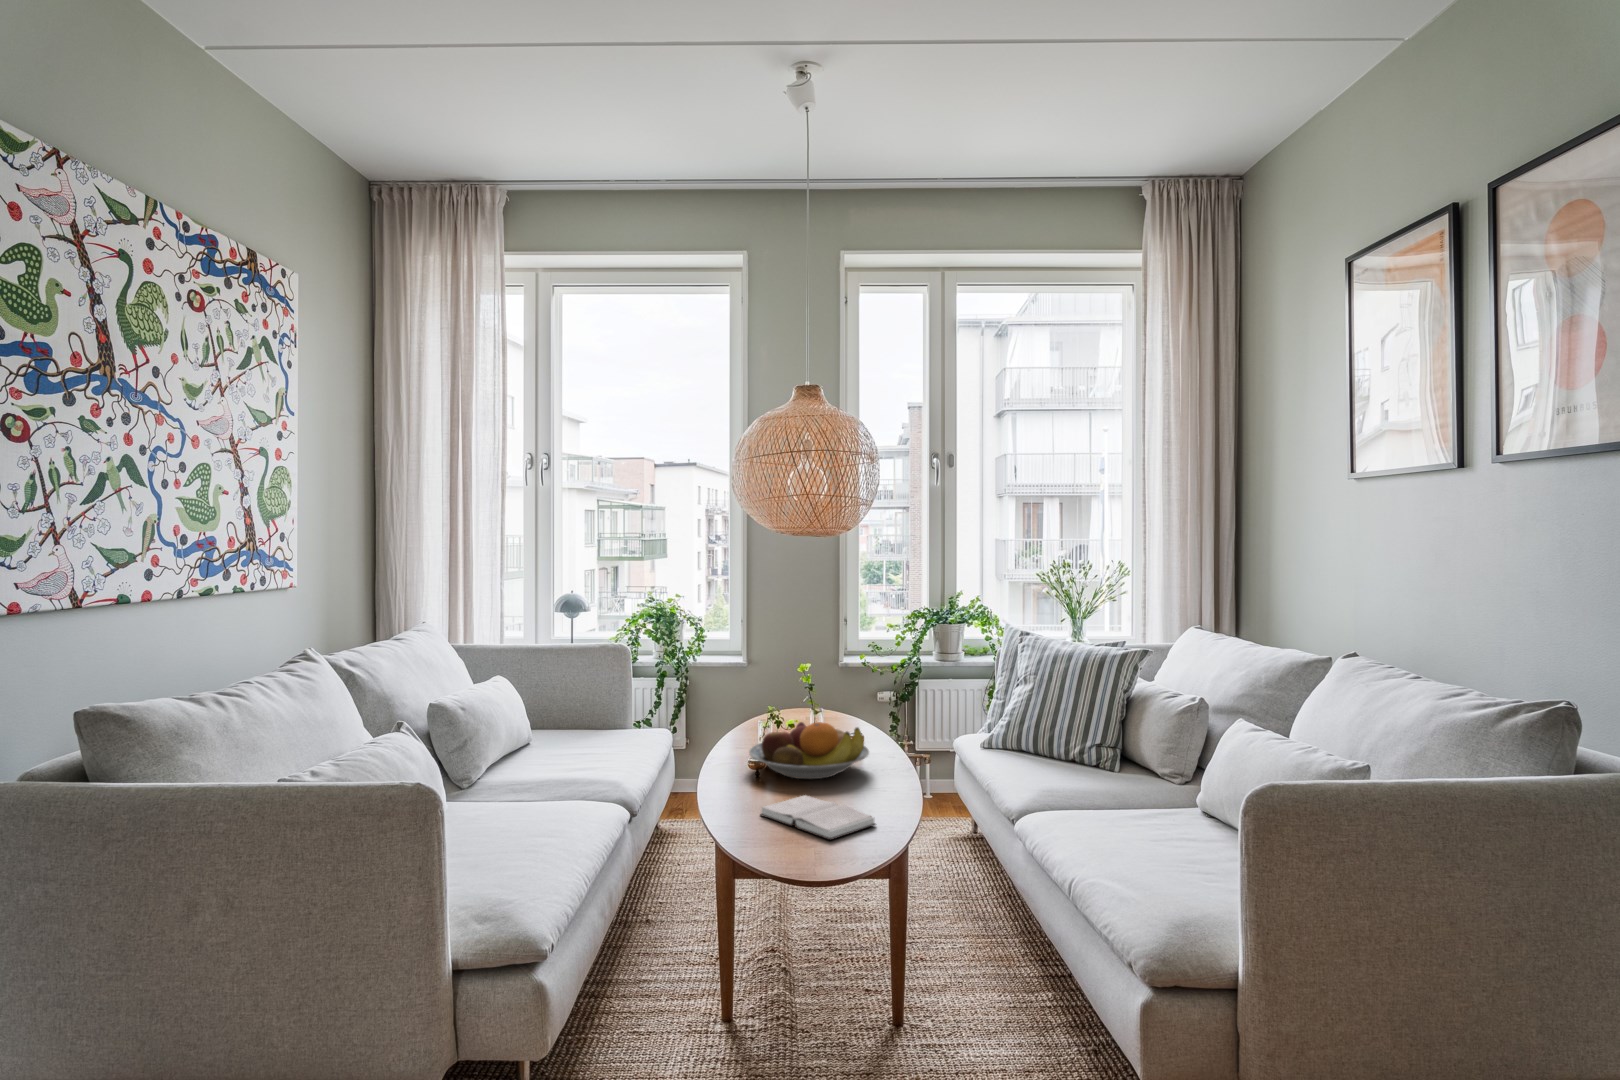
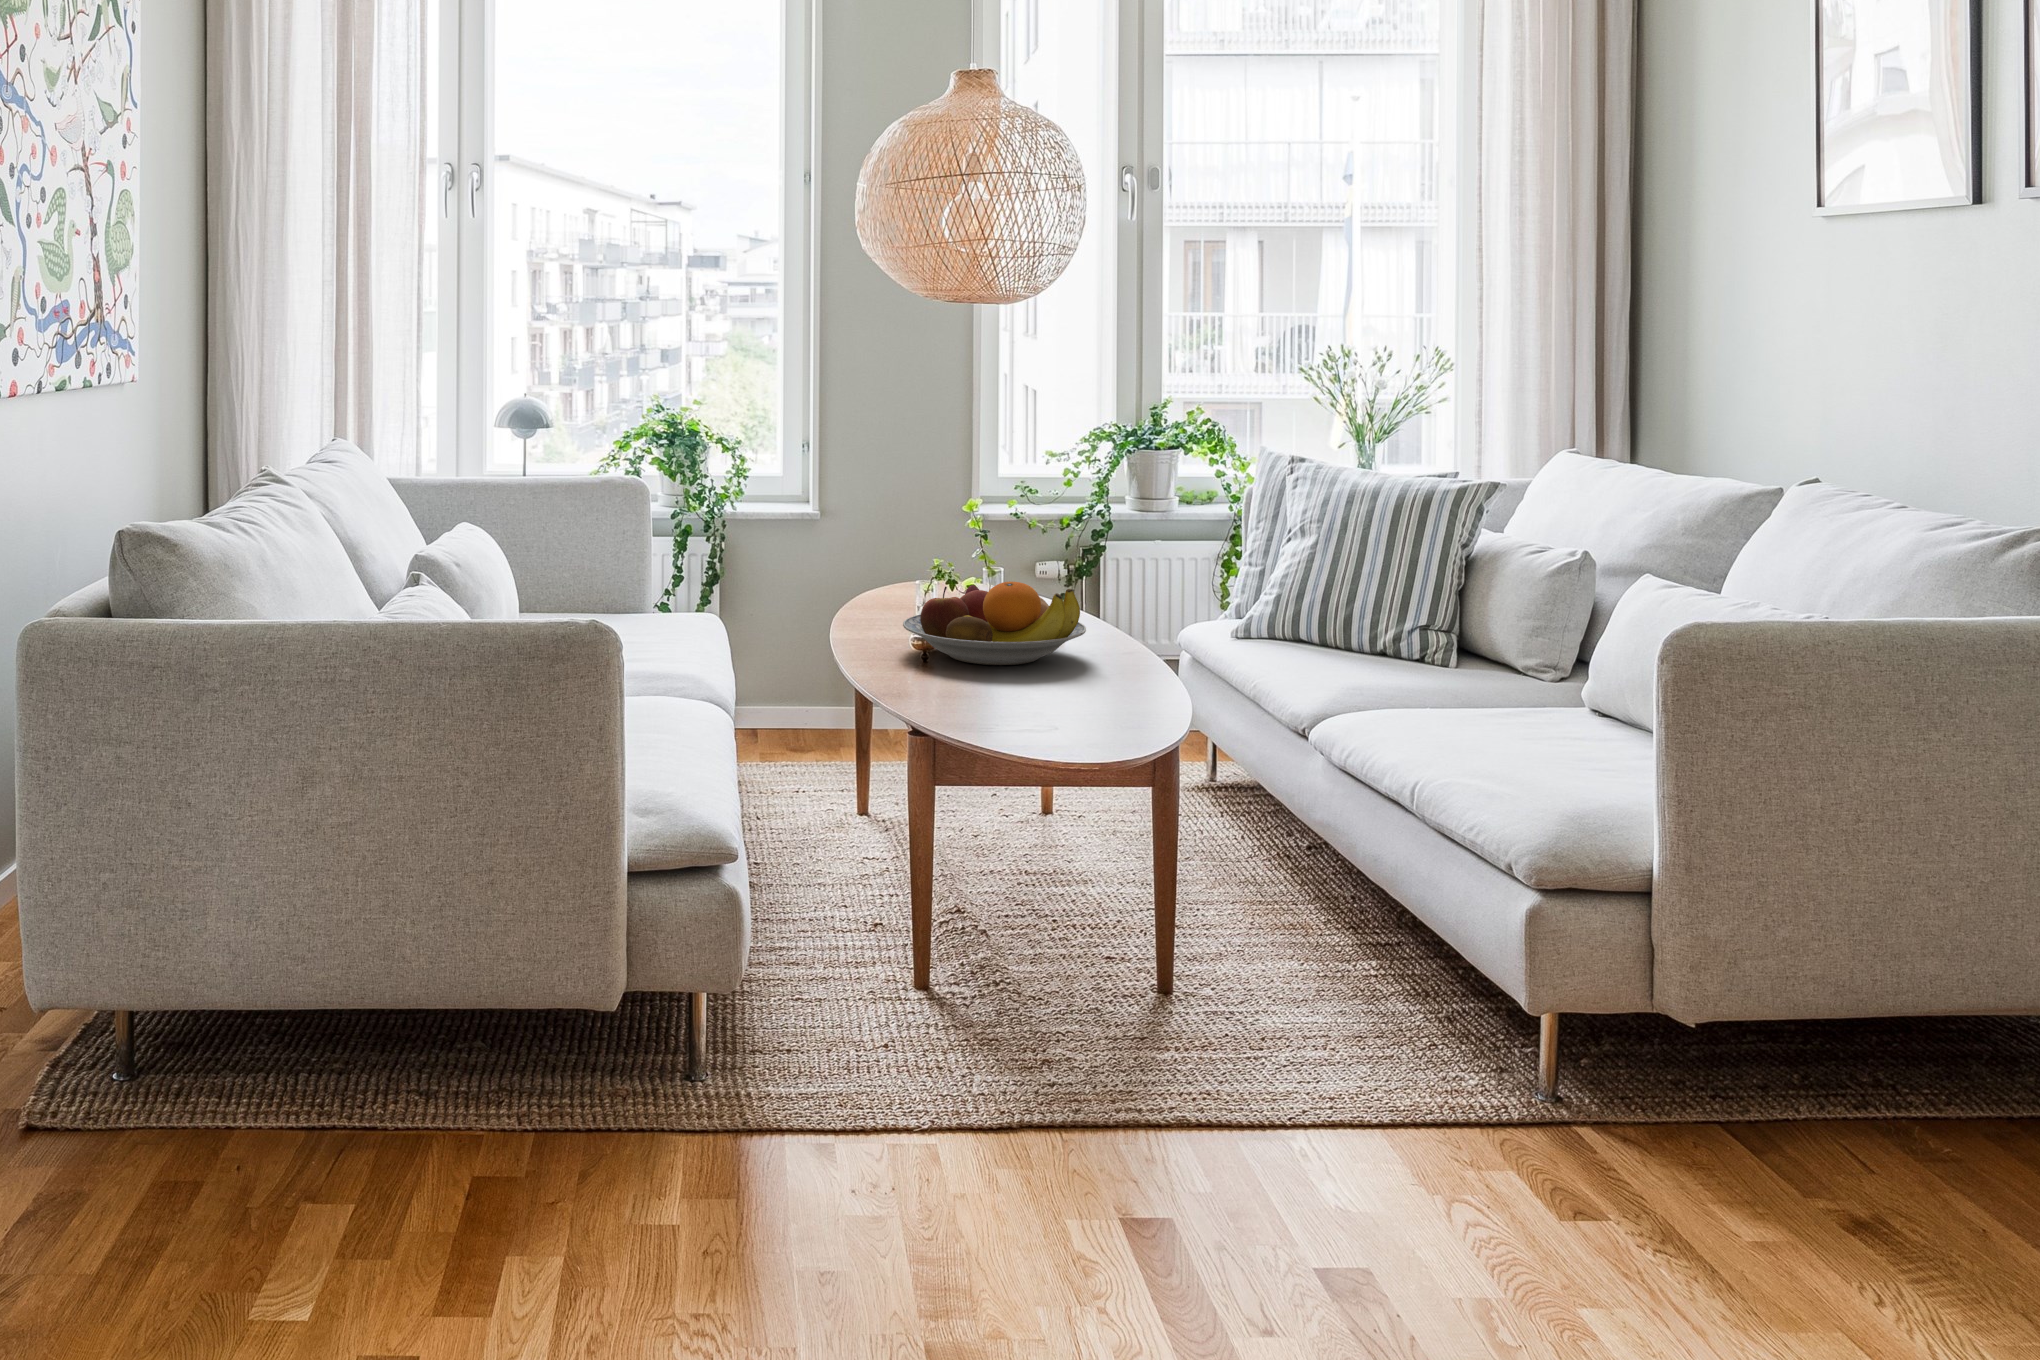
hardback book: present [760,795,876,840] -> none [955,679,1130,729]

